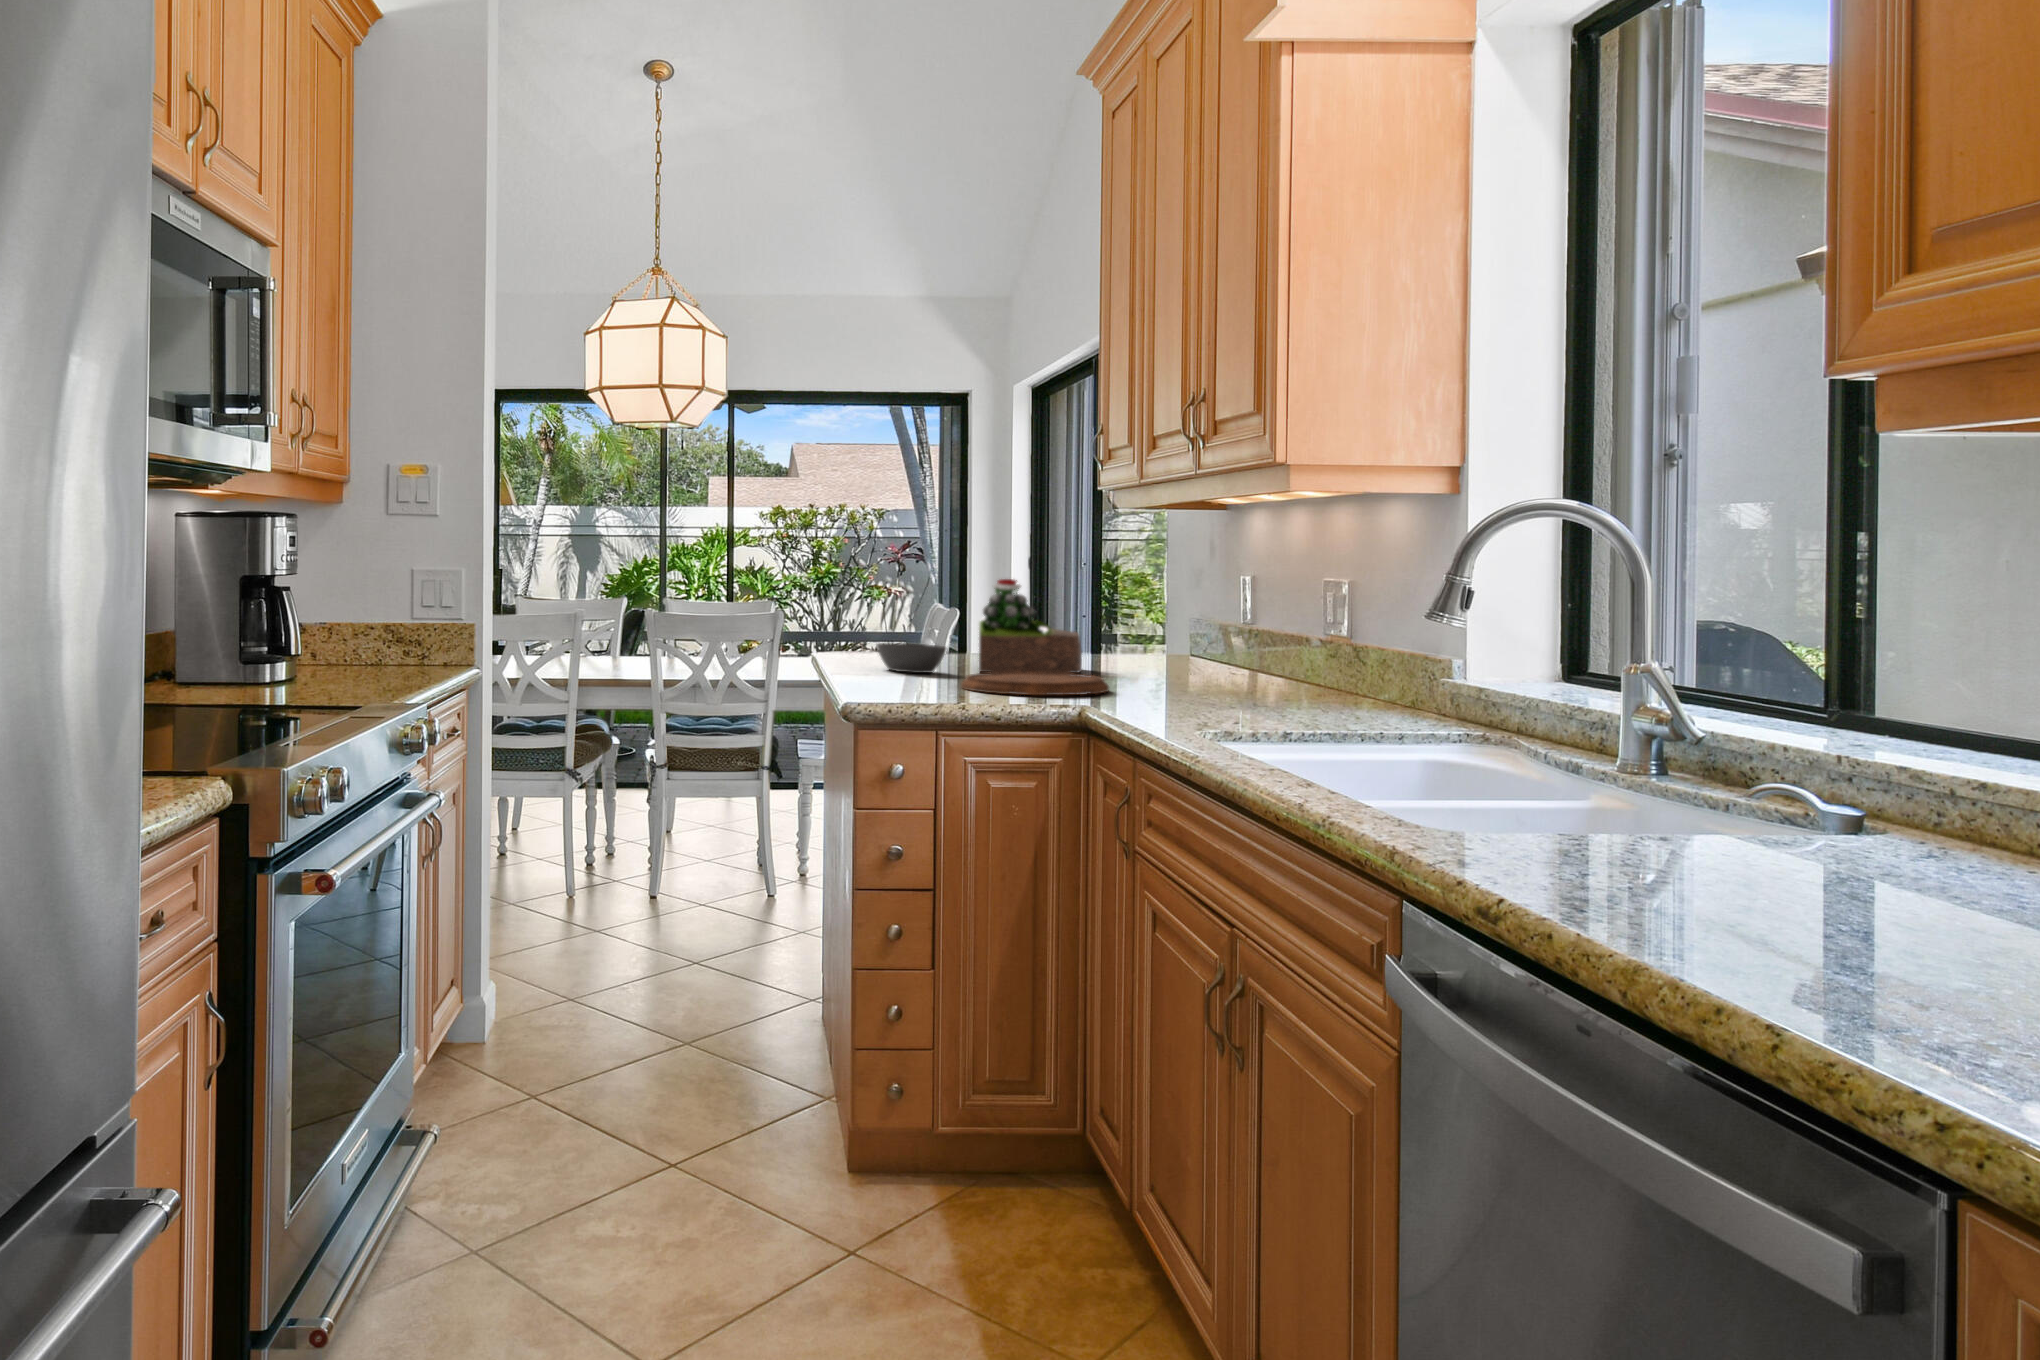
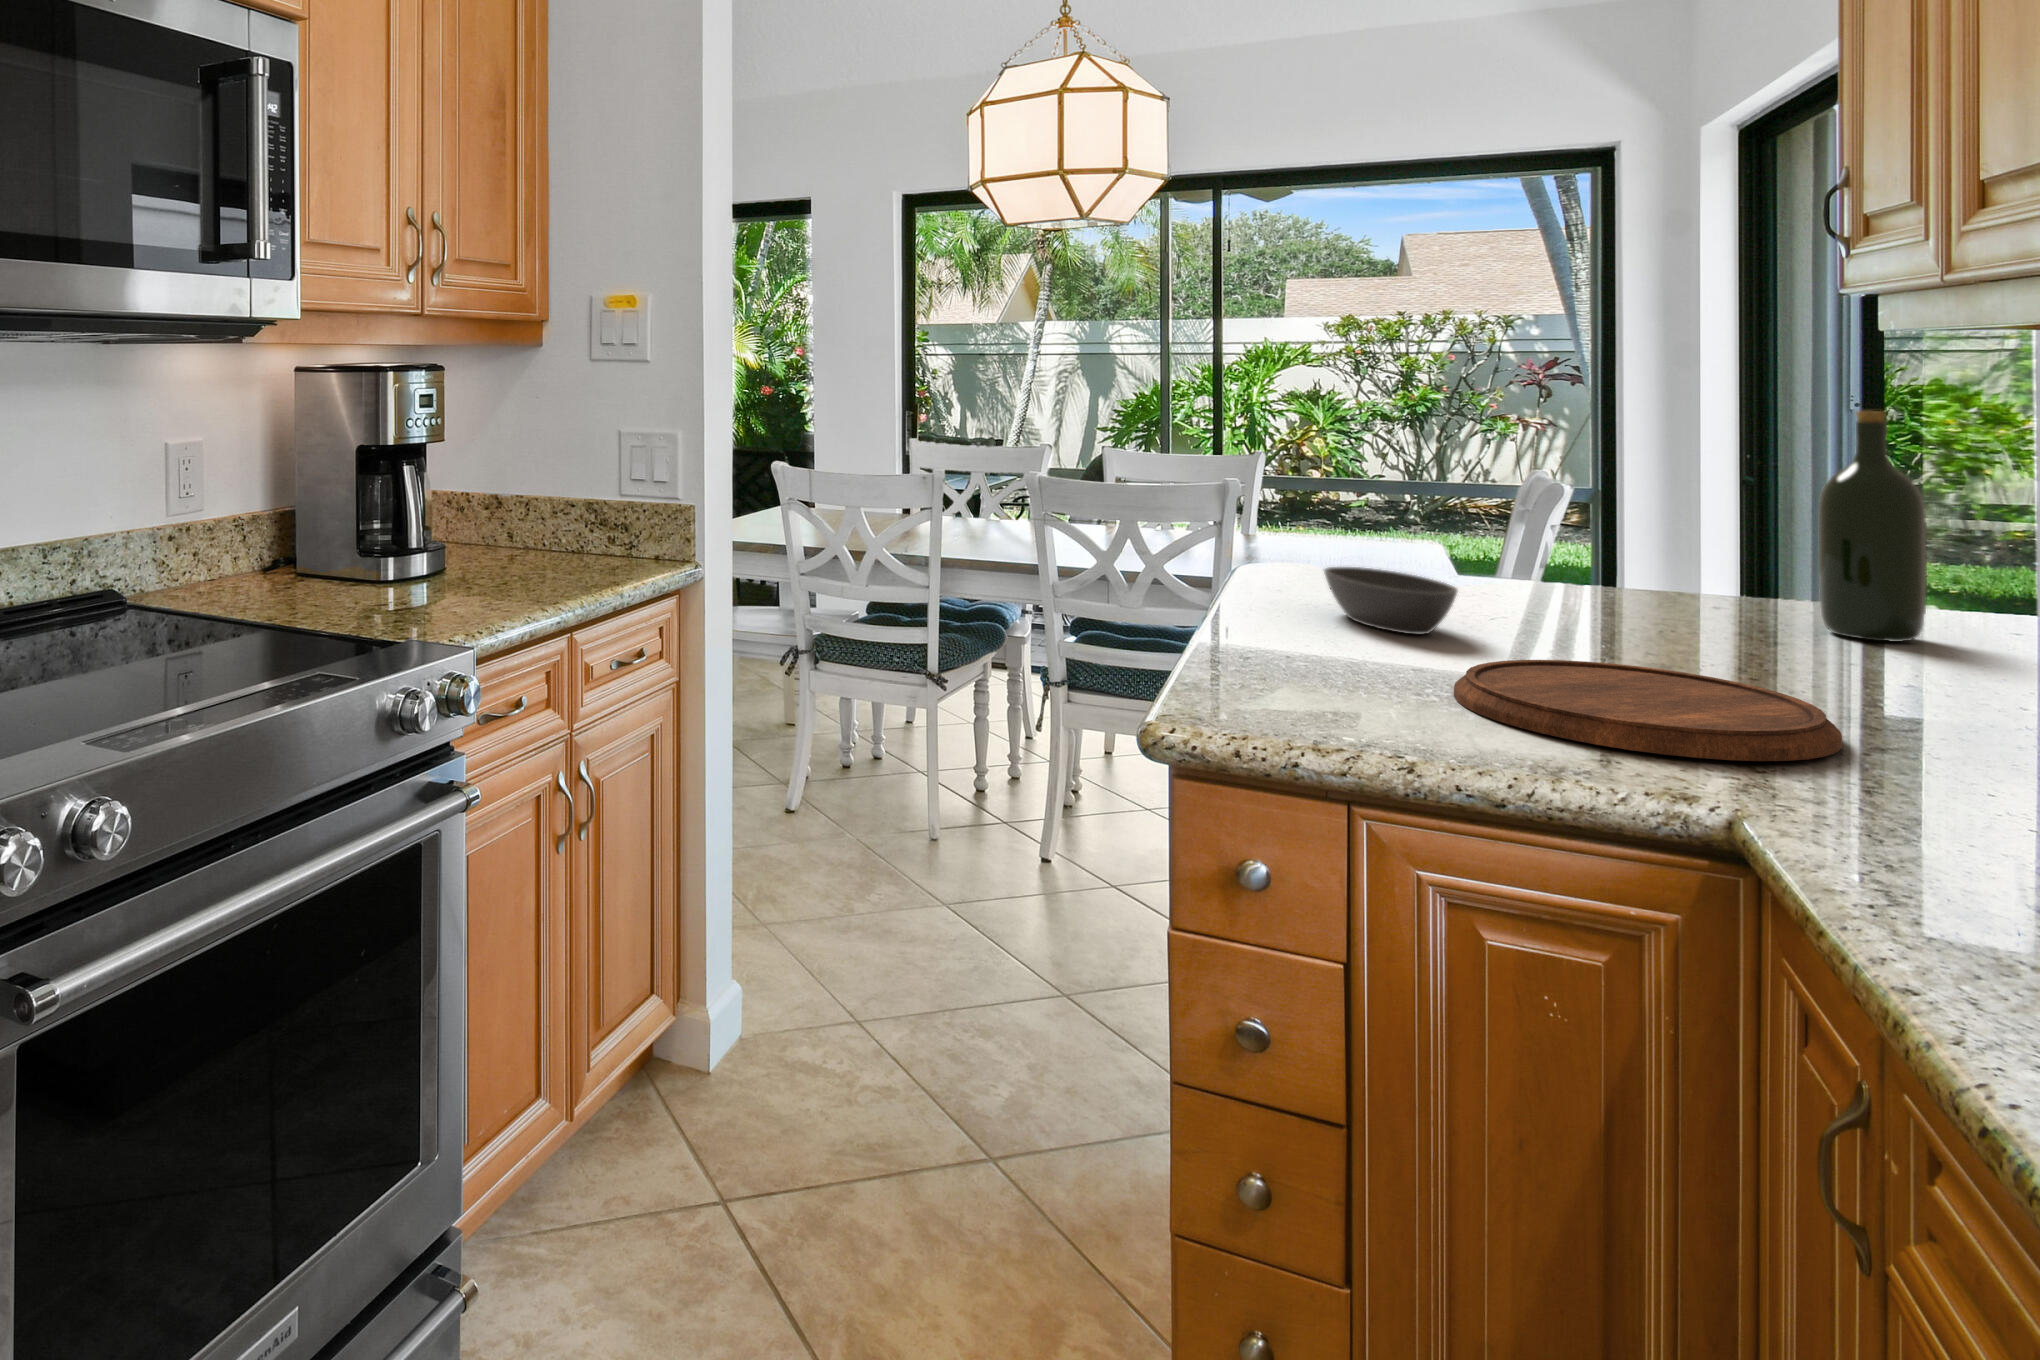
wine bottle: none [1089,550,1129,667] -> present [1819,411,1927,642]
succulent plant: present [979,579,1082,673] -> none [1538,466,1792,660]

